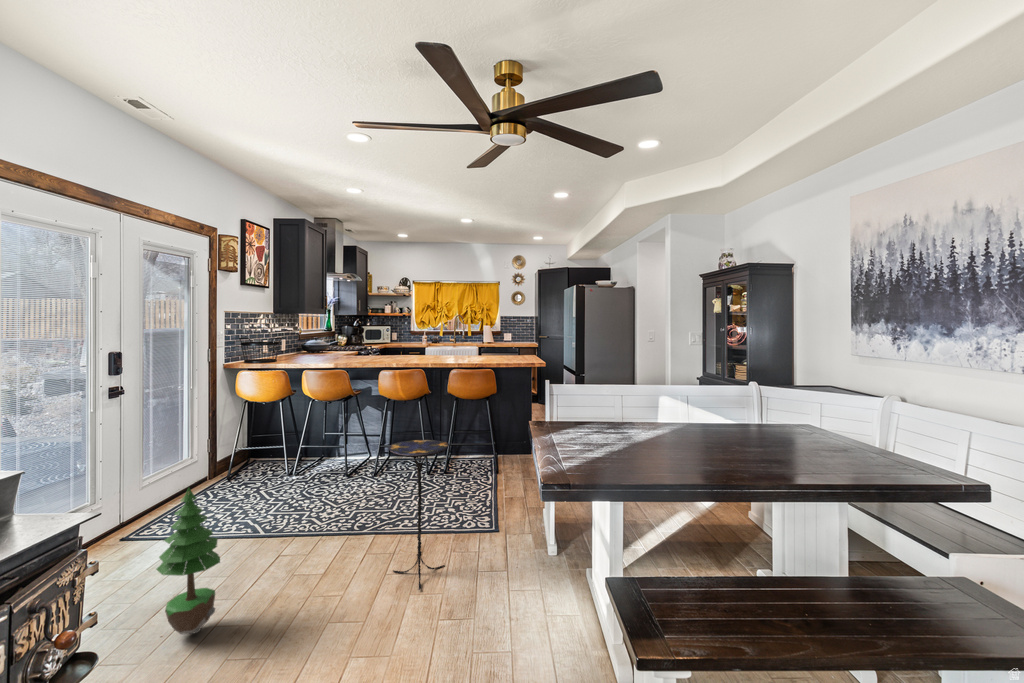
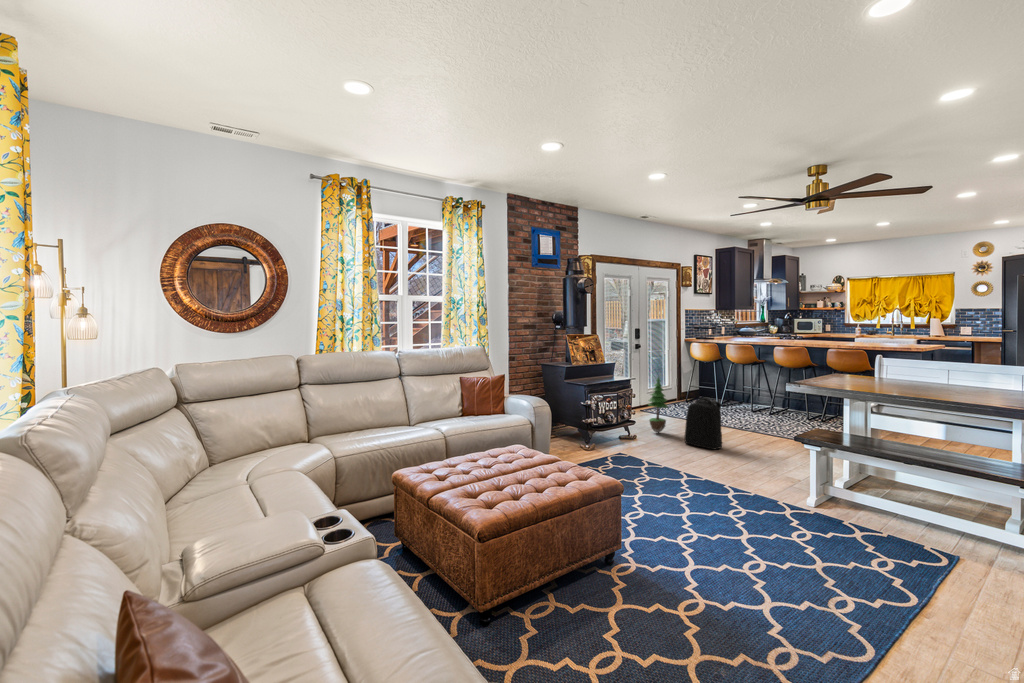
side table: present [389,440,449,590] -> none [743,375,779,446]
backpack: none [278,525,369,655] -> present [684,398,722,450]

